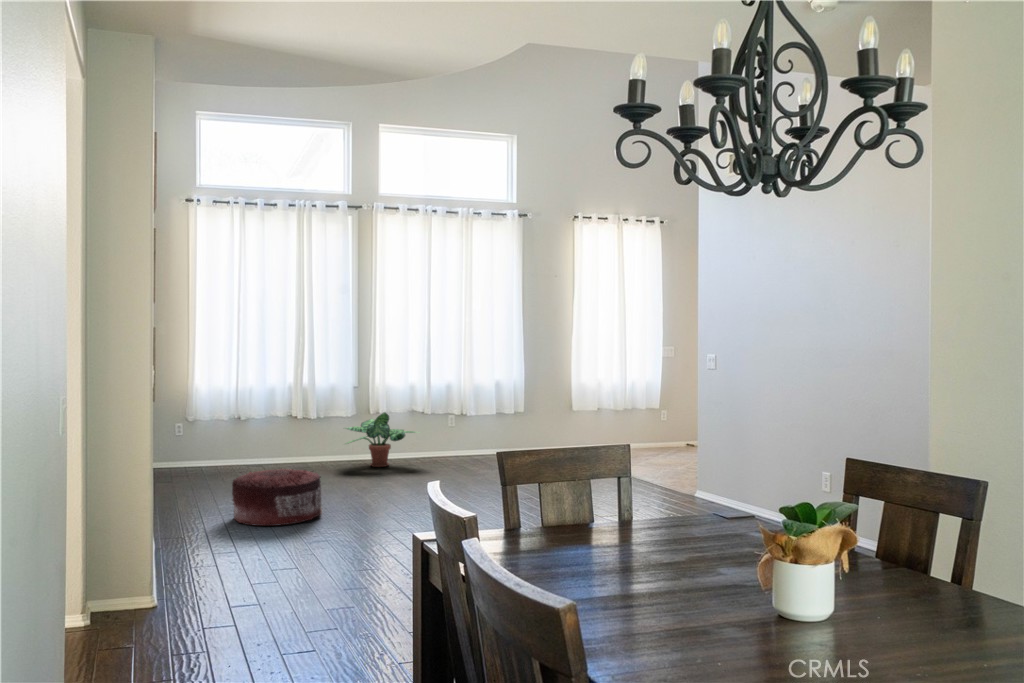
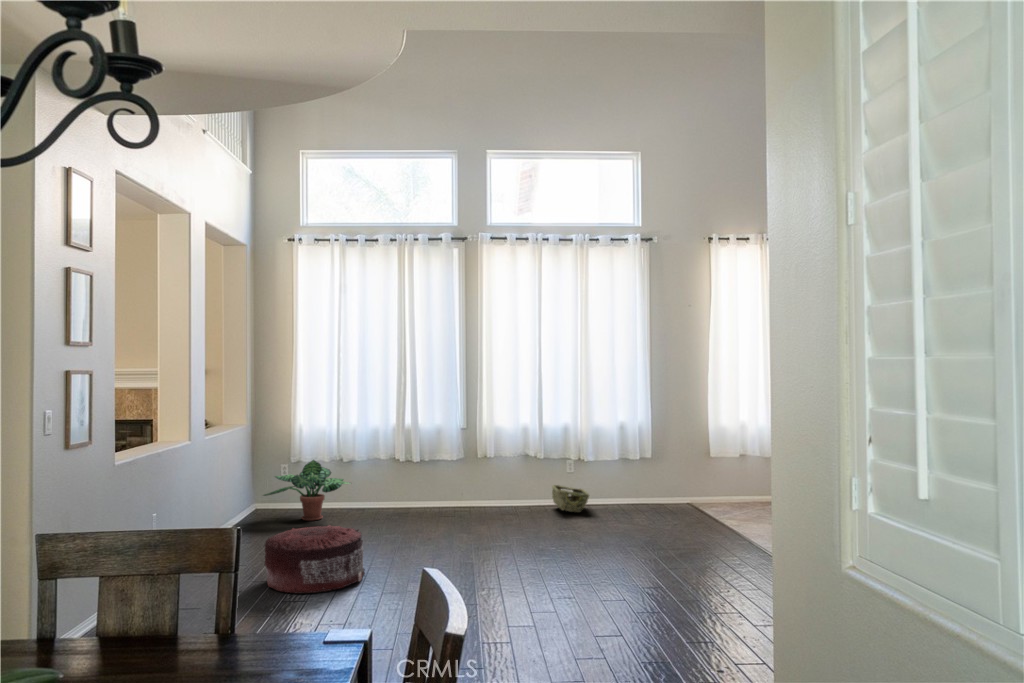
potted plant: present [346,412,415,467] -> present [264,460,351,521]
woven basket: none [438,437,476,461] -> present [552,485,589,512]

